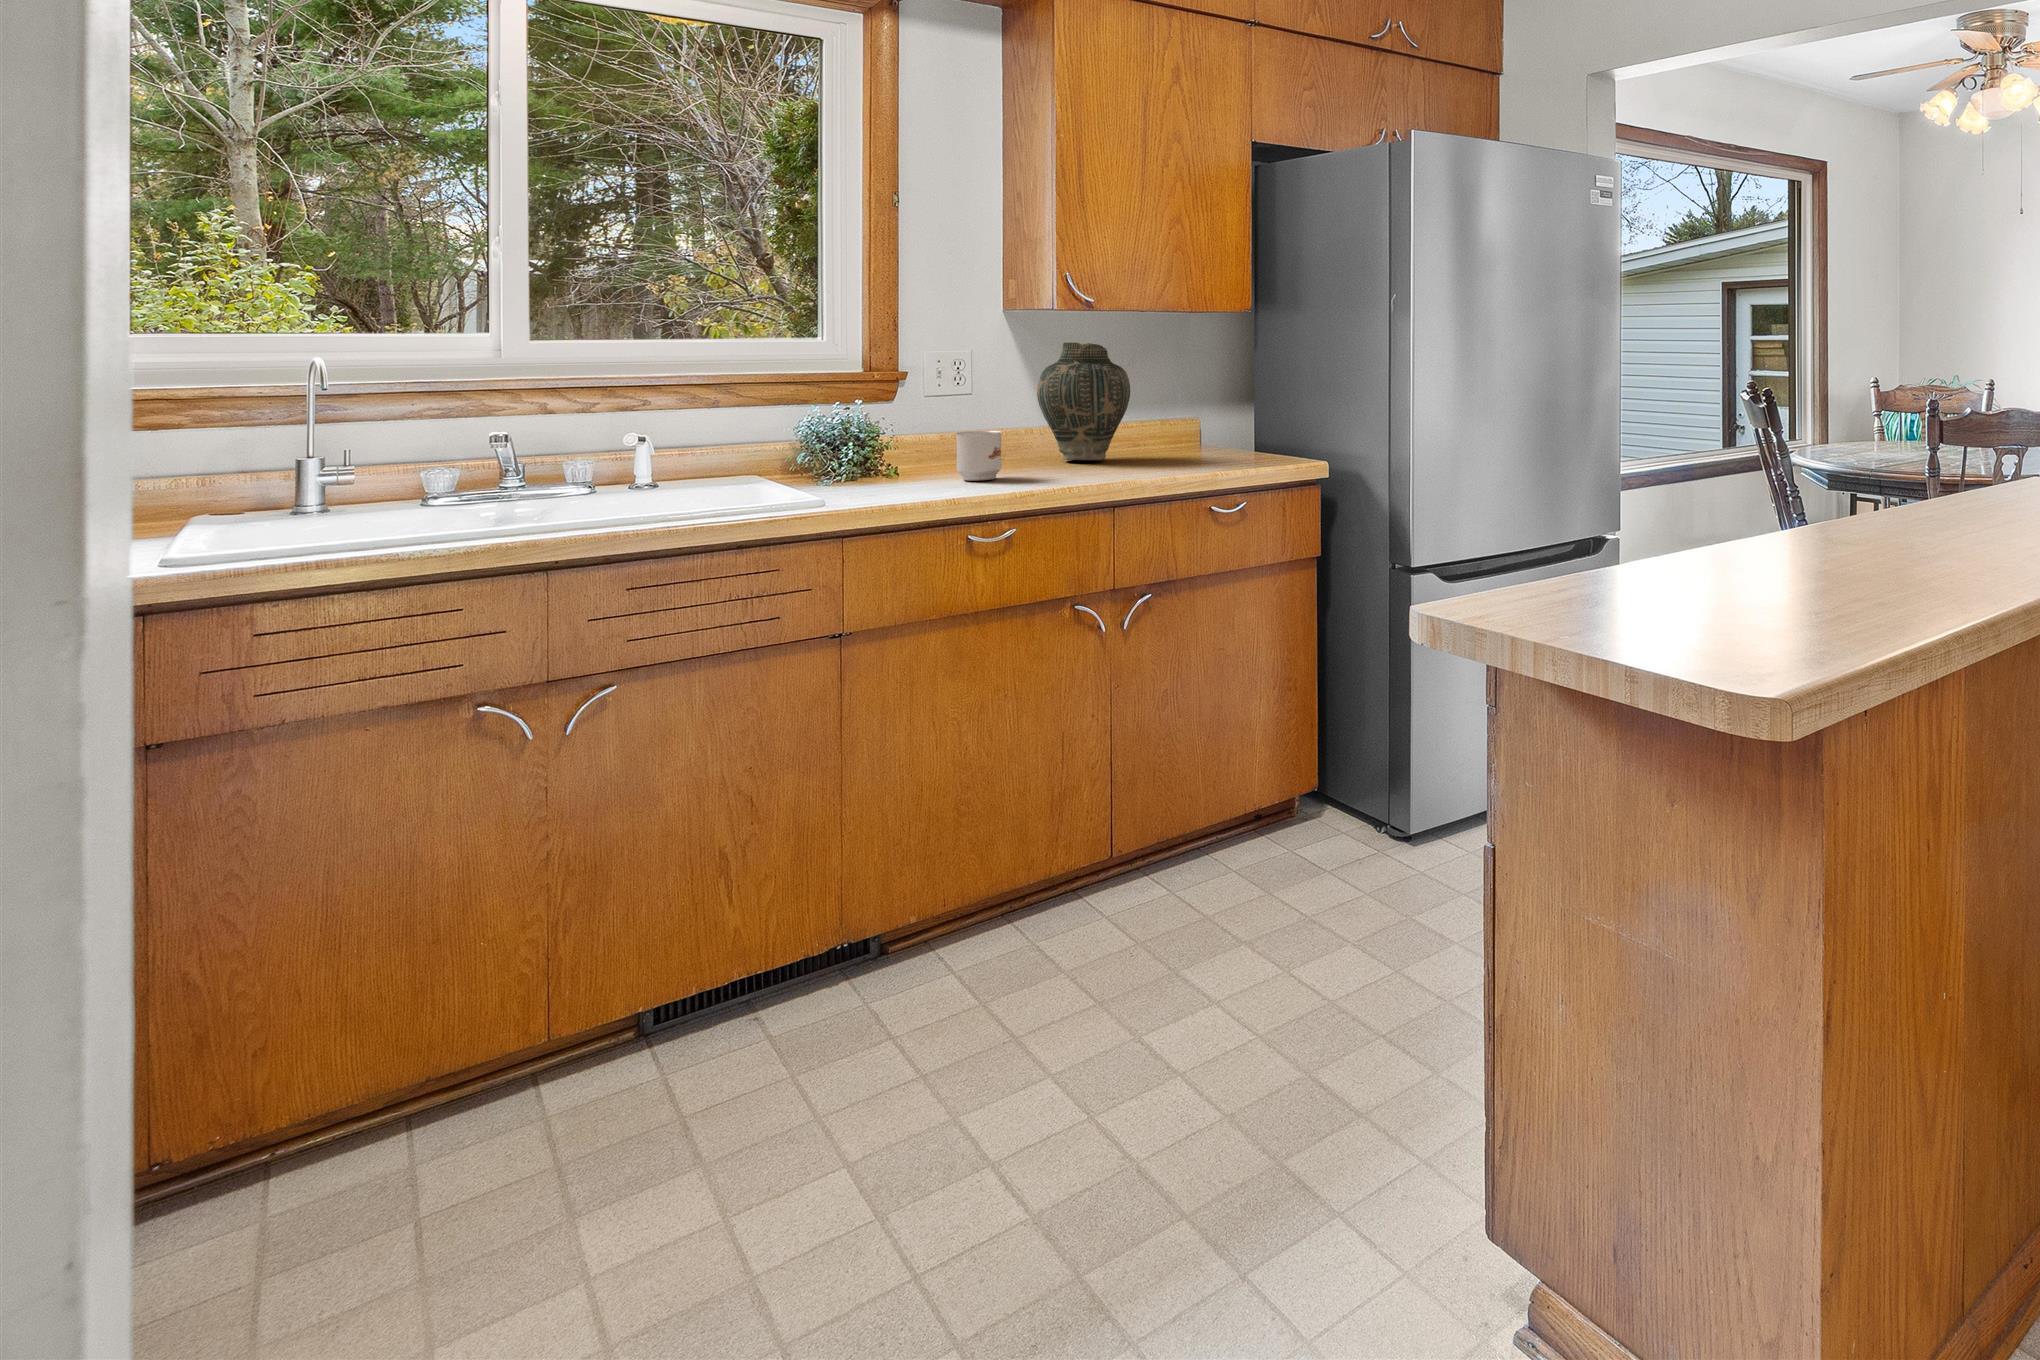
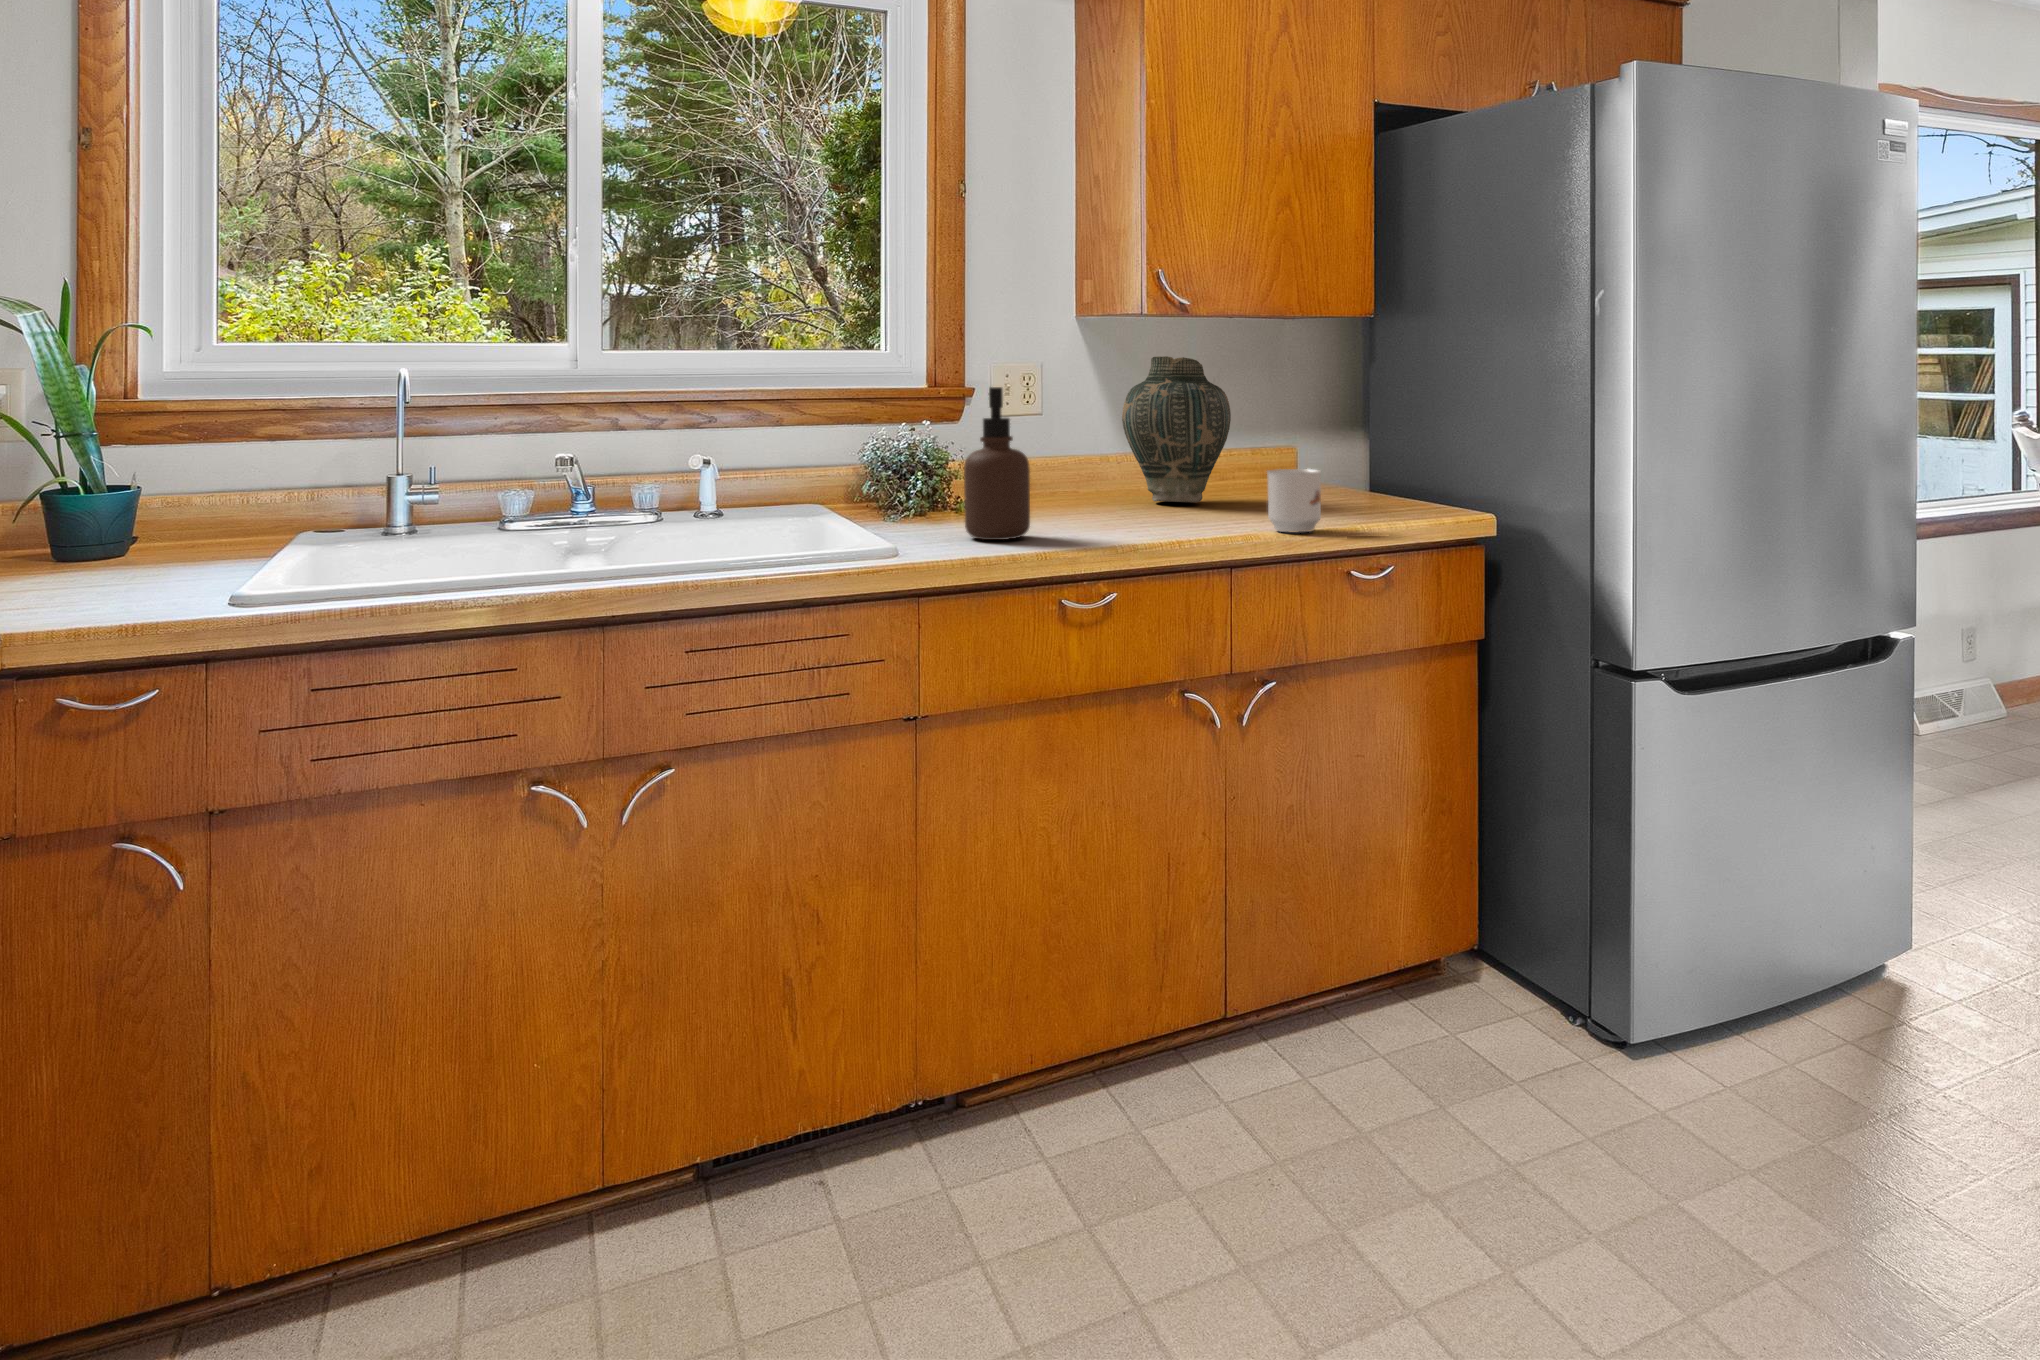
soap dispenser: none [890,371,948,495] -> present [964,387,1030,540]
mug: present [956,431,1002,481] -> present [1267,469,1321,533]

